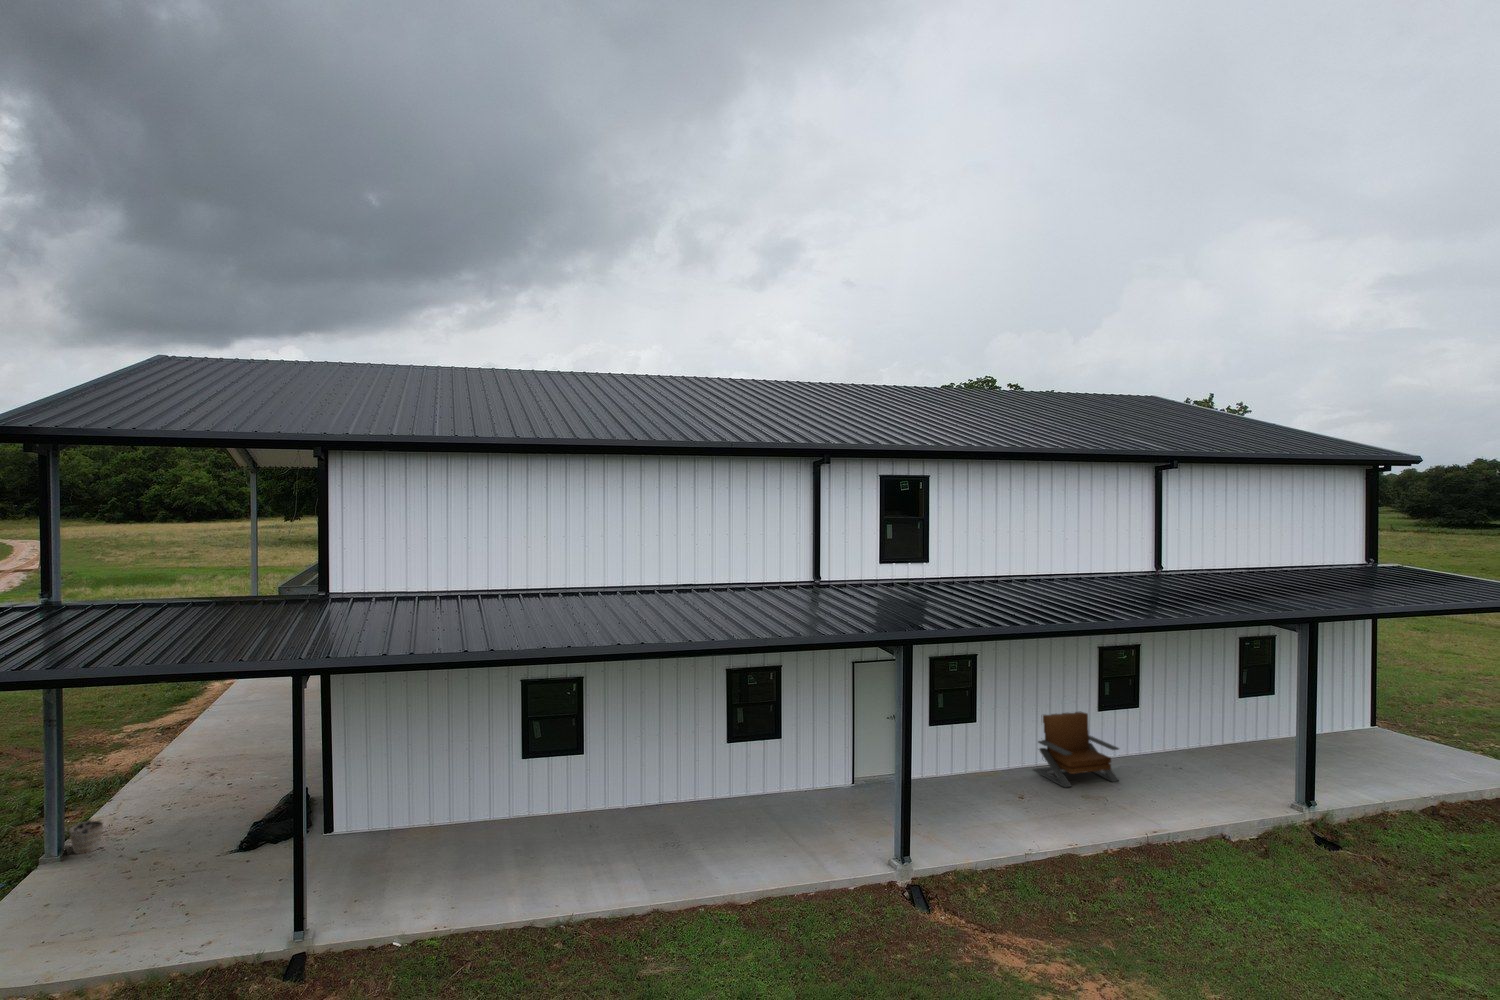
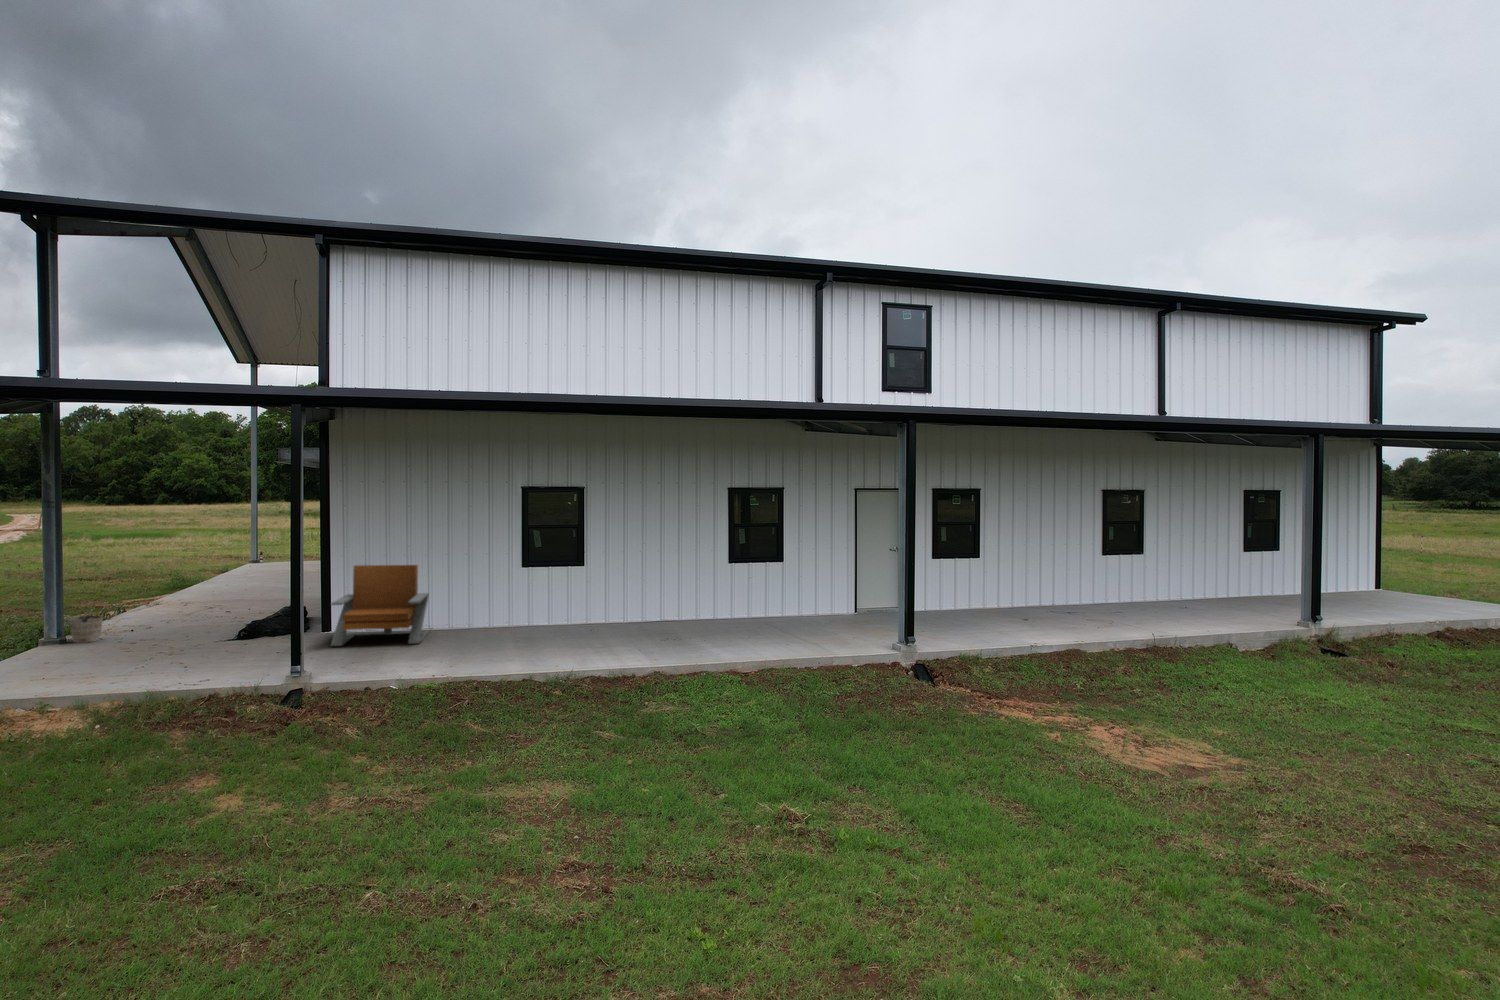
lounge chair: present [1033,712,1119,787] -> present [331,565,429,646]

